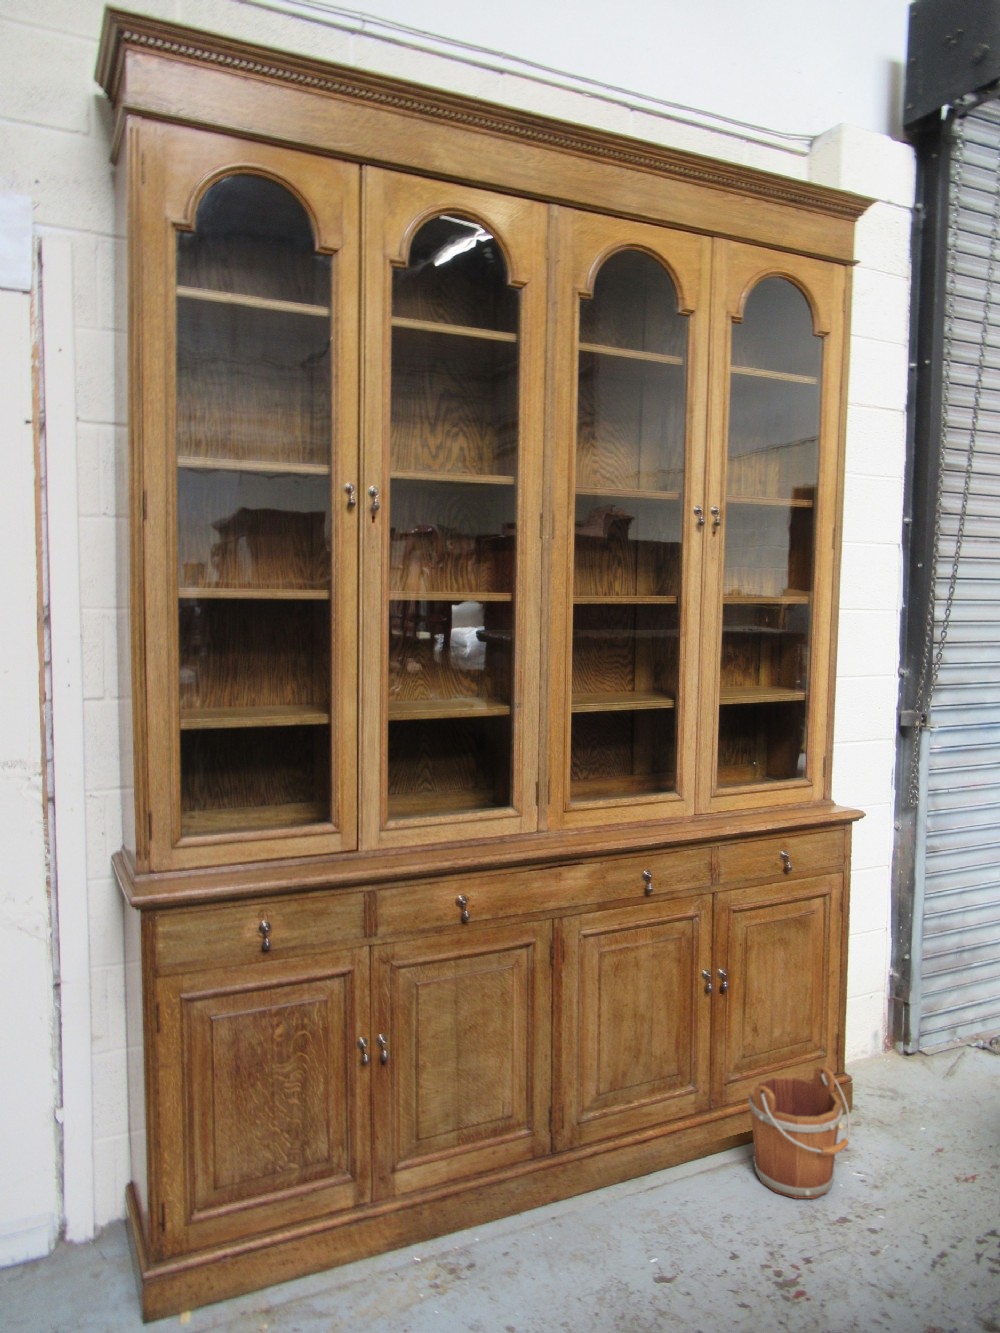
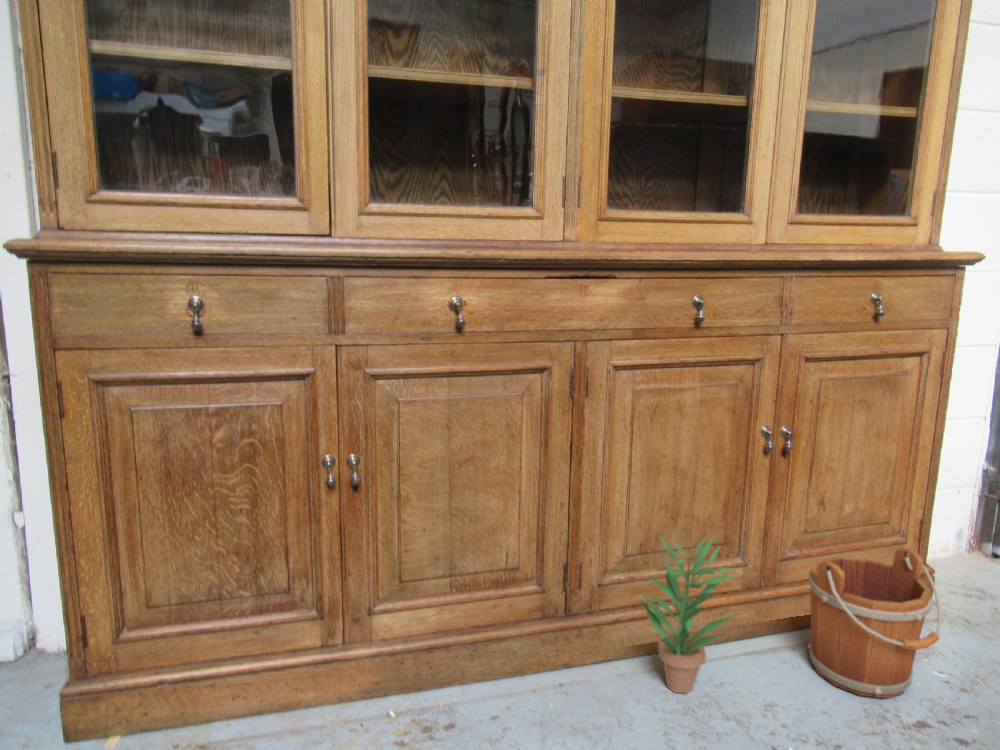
potted plant: none [613,1073,694,1213] -> present [641,538,735,693]

